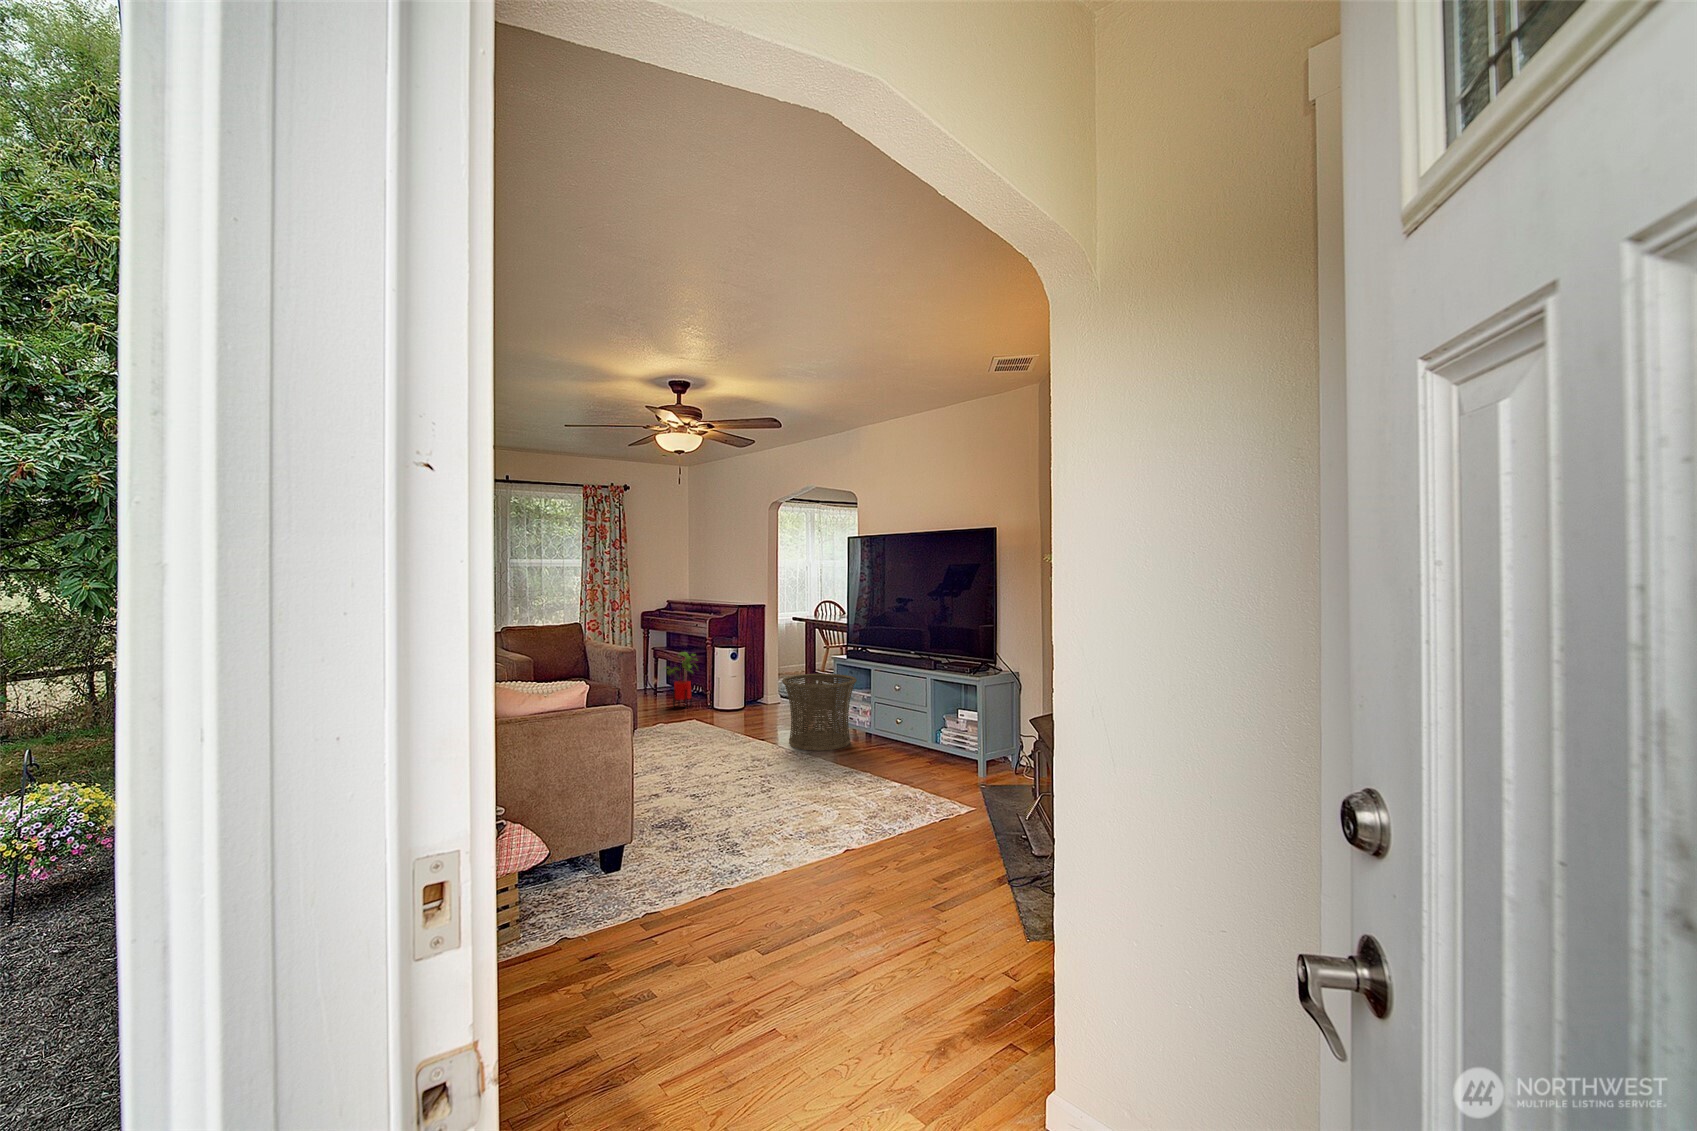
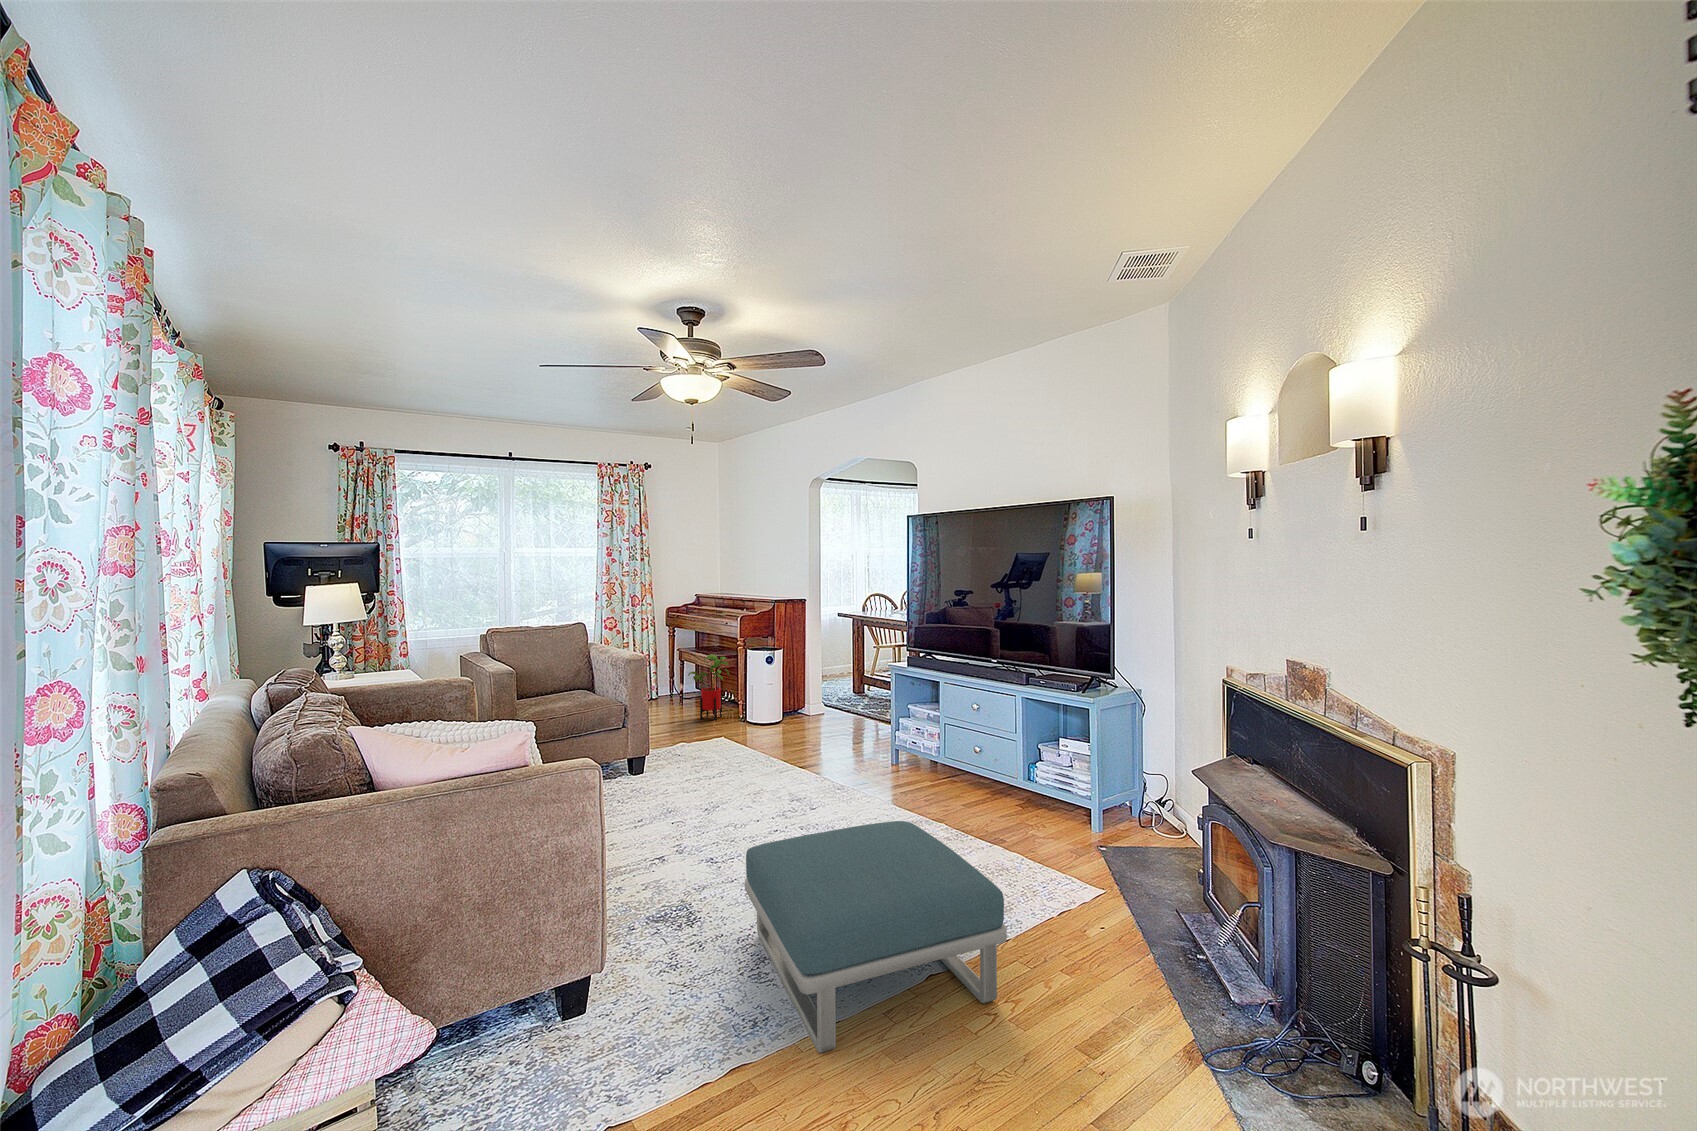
basket: present [782,674,857,751] -> none [827,684,921,785]
footstool: none [722,758,894,883] -> present [745,821,1007,1053]

